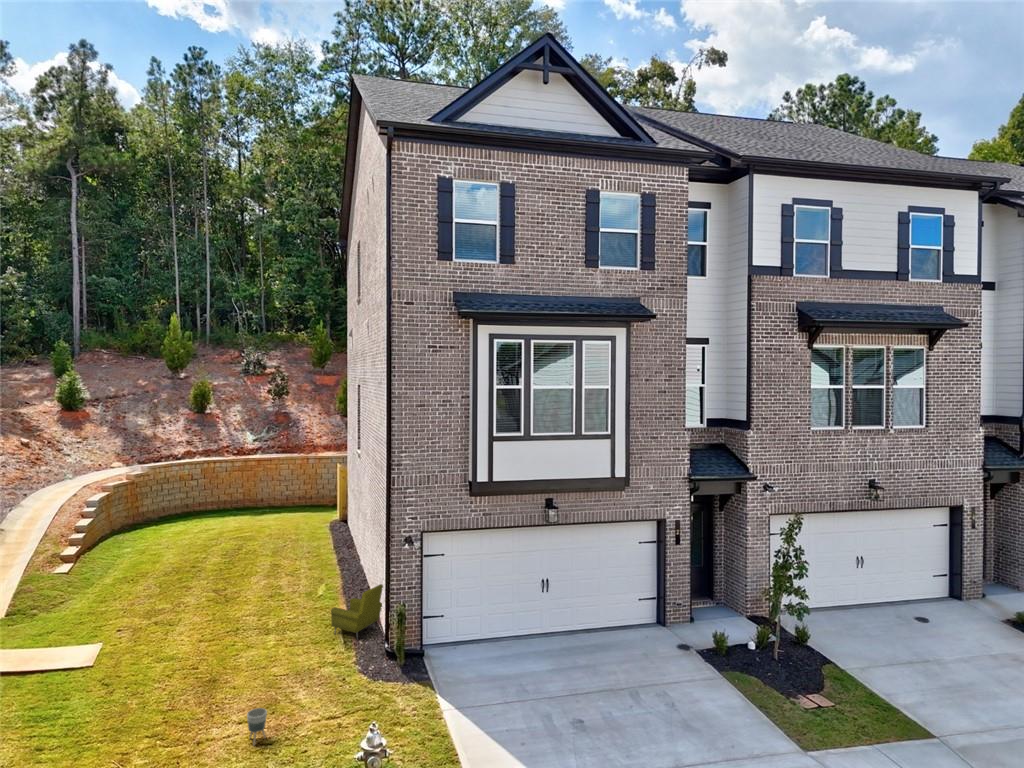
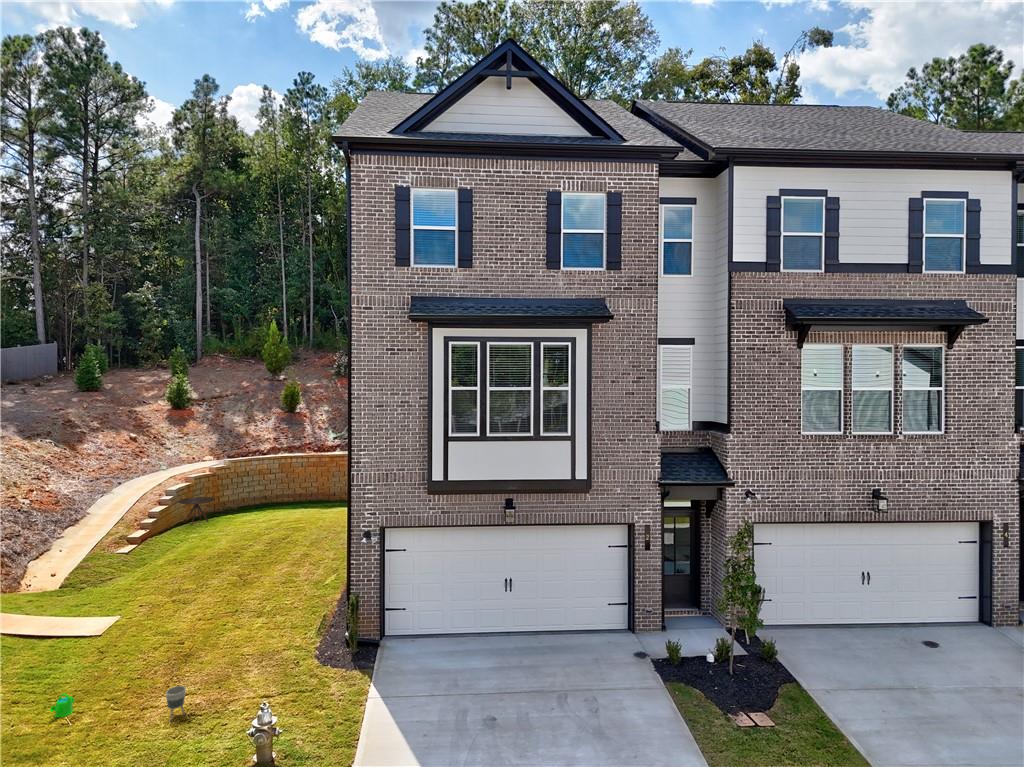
round table: none [106,511,150,544] -> present [178,497,215,525]
armchair: present [331,584,383,639] -> none [306,574,356,625]
watering can: none [115,727,135,754] -> present [50,693,75,717]

